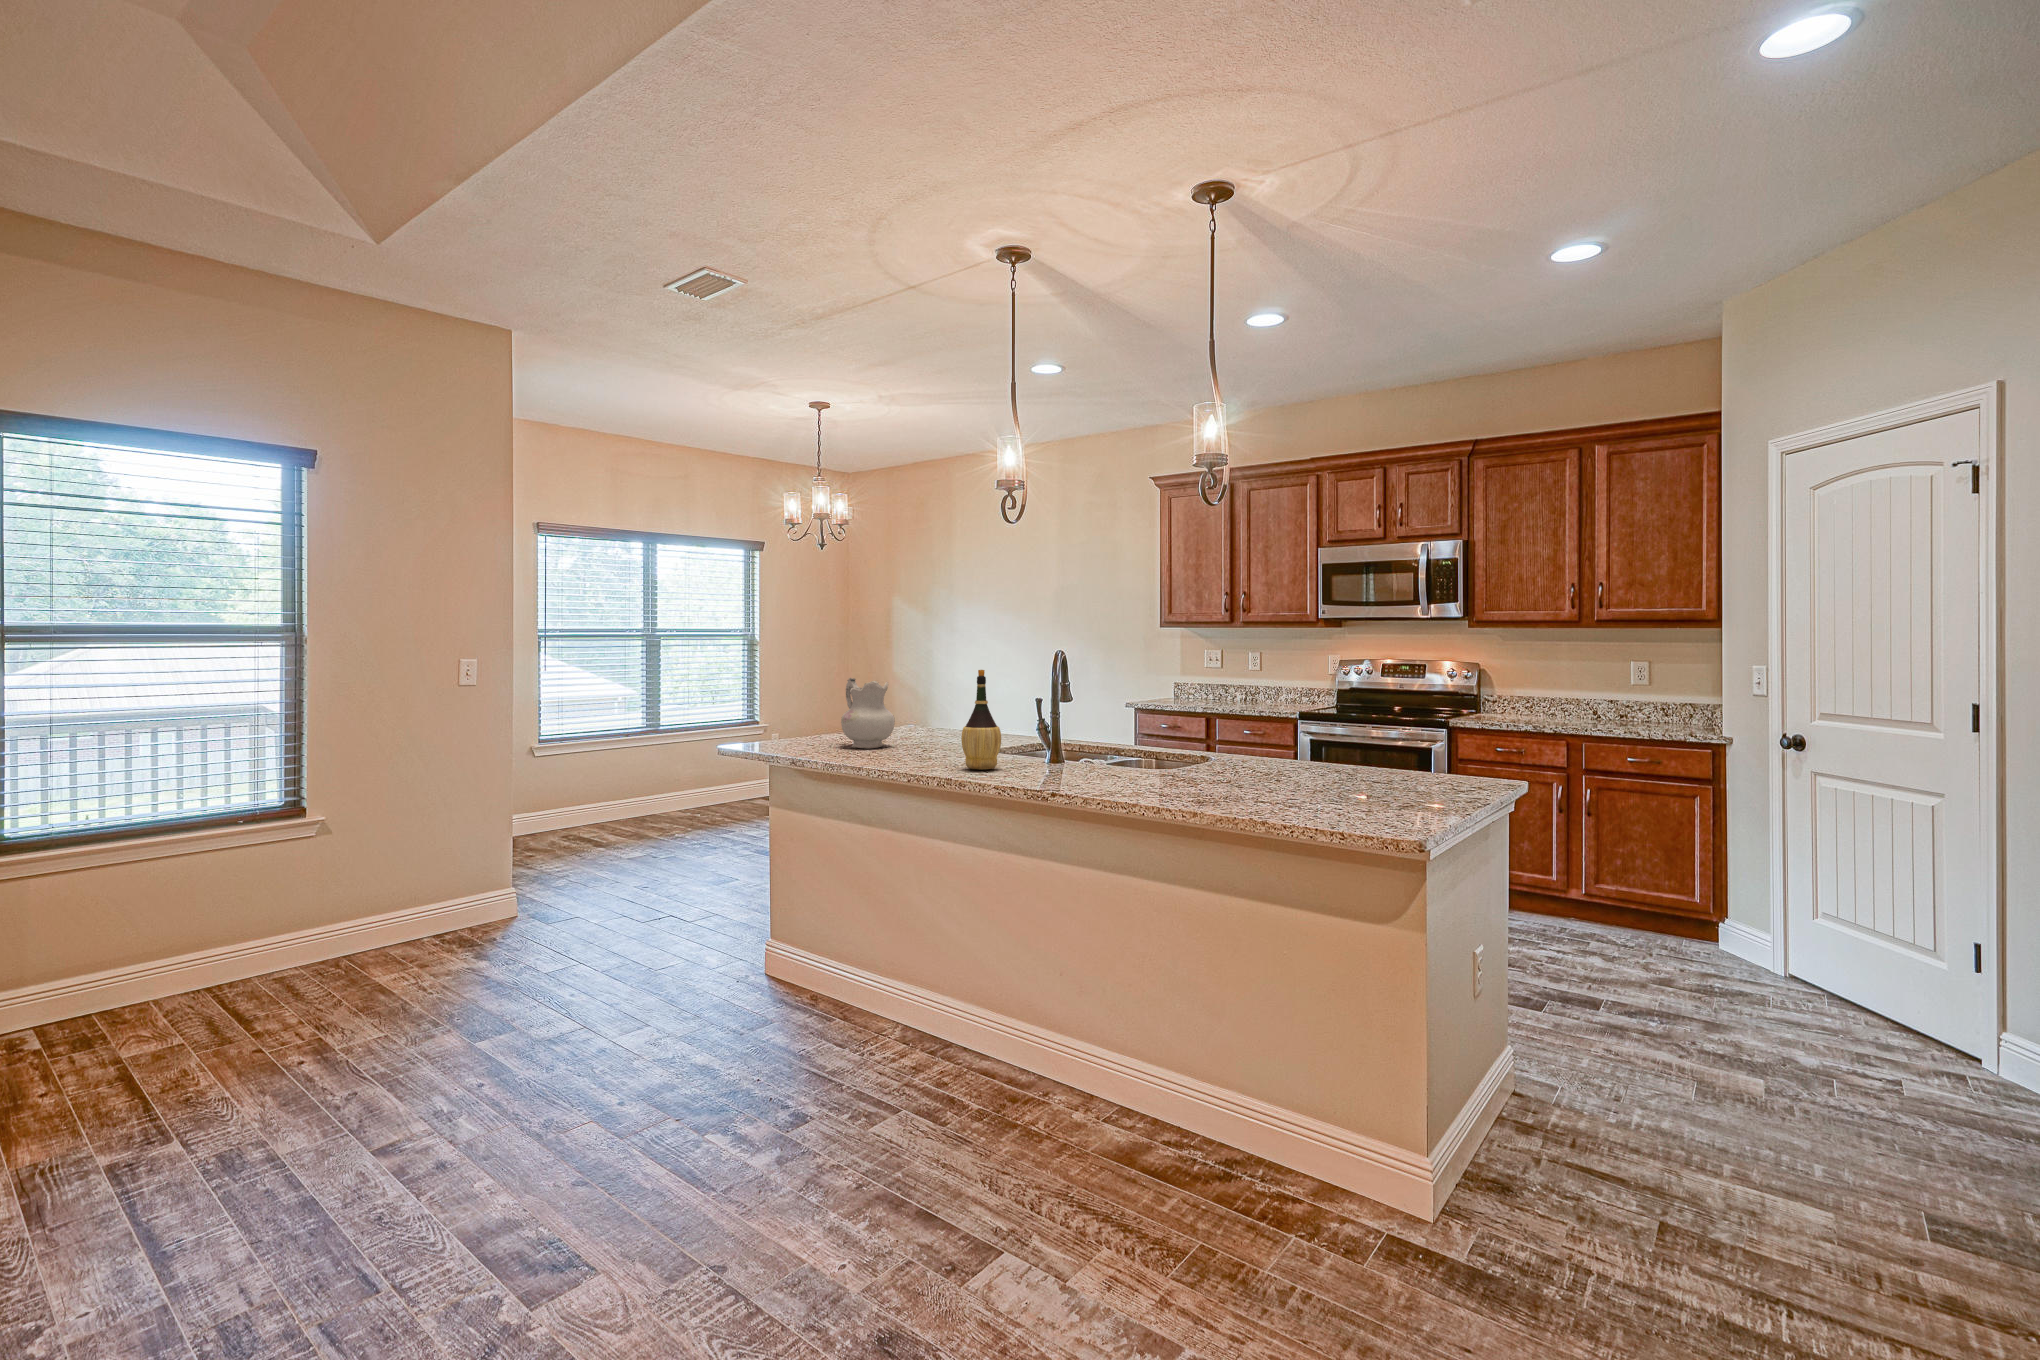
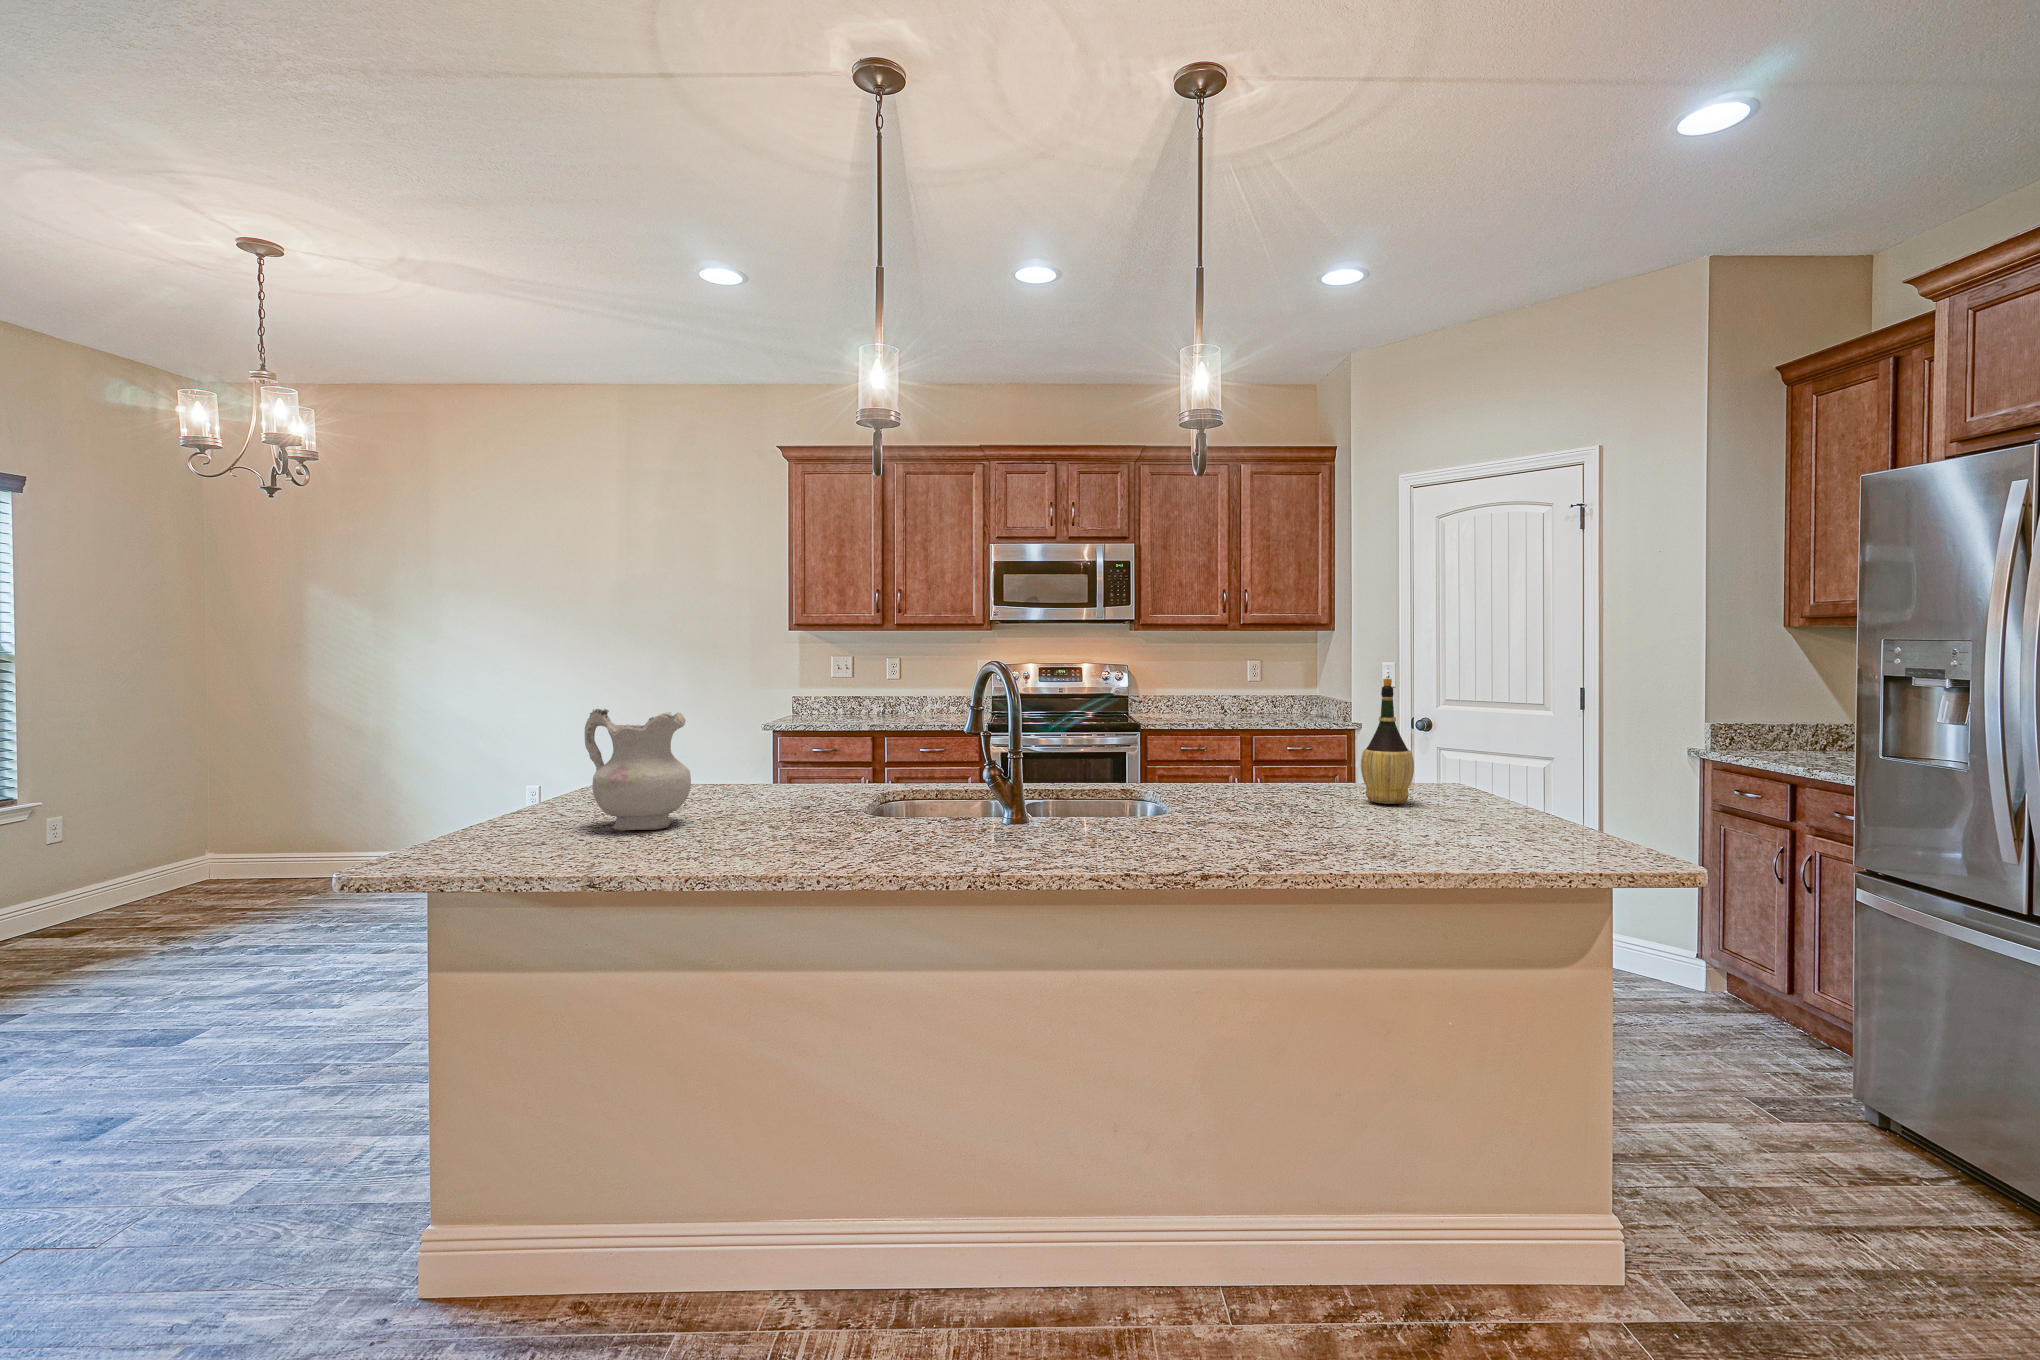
wine bottle: present [961,670,1001,769] -> present [1361,678,1414,804]

